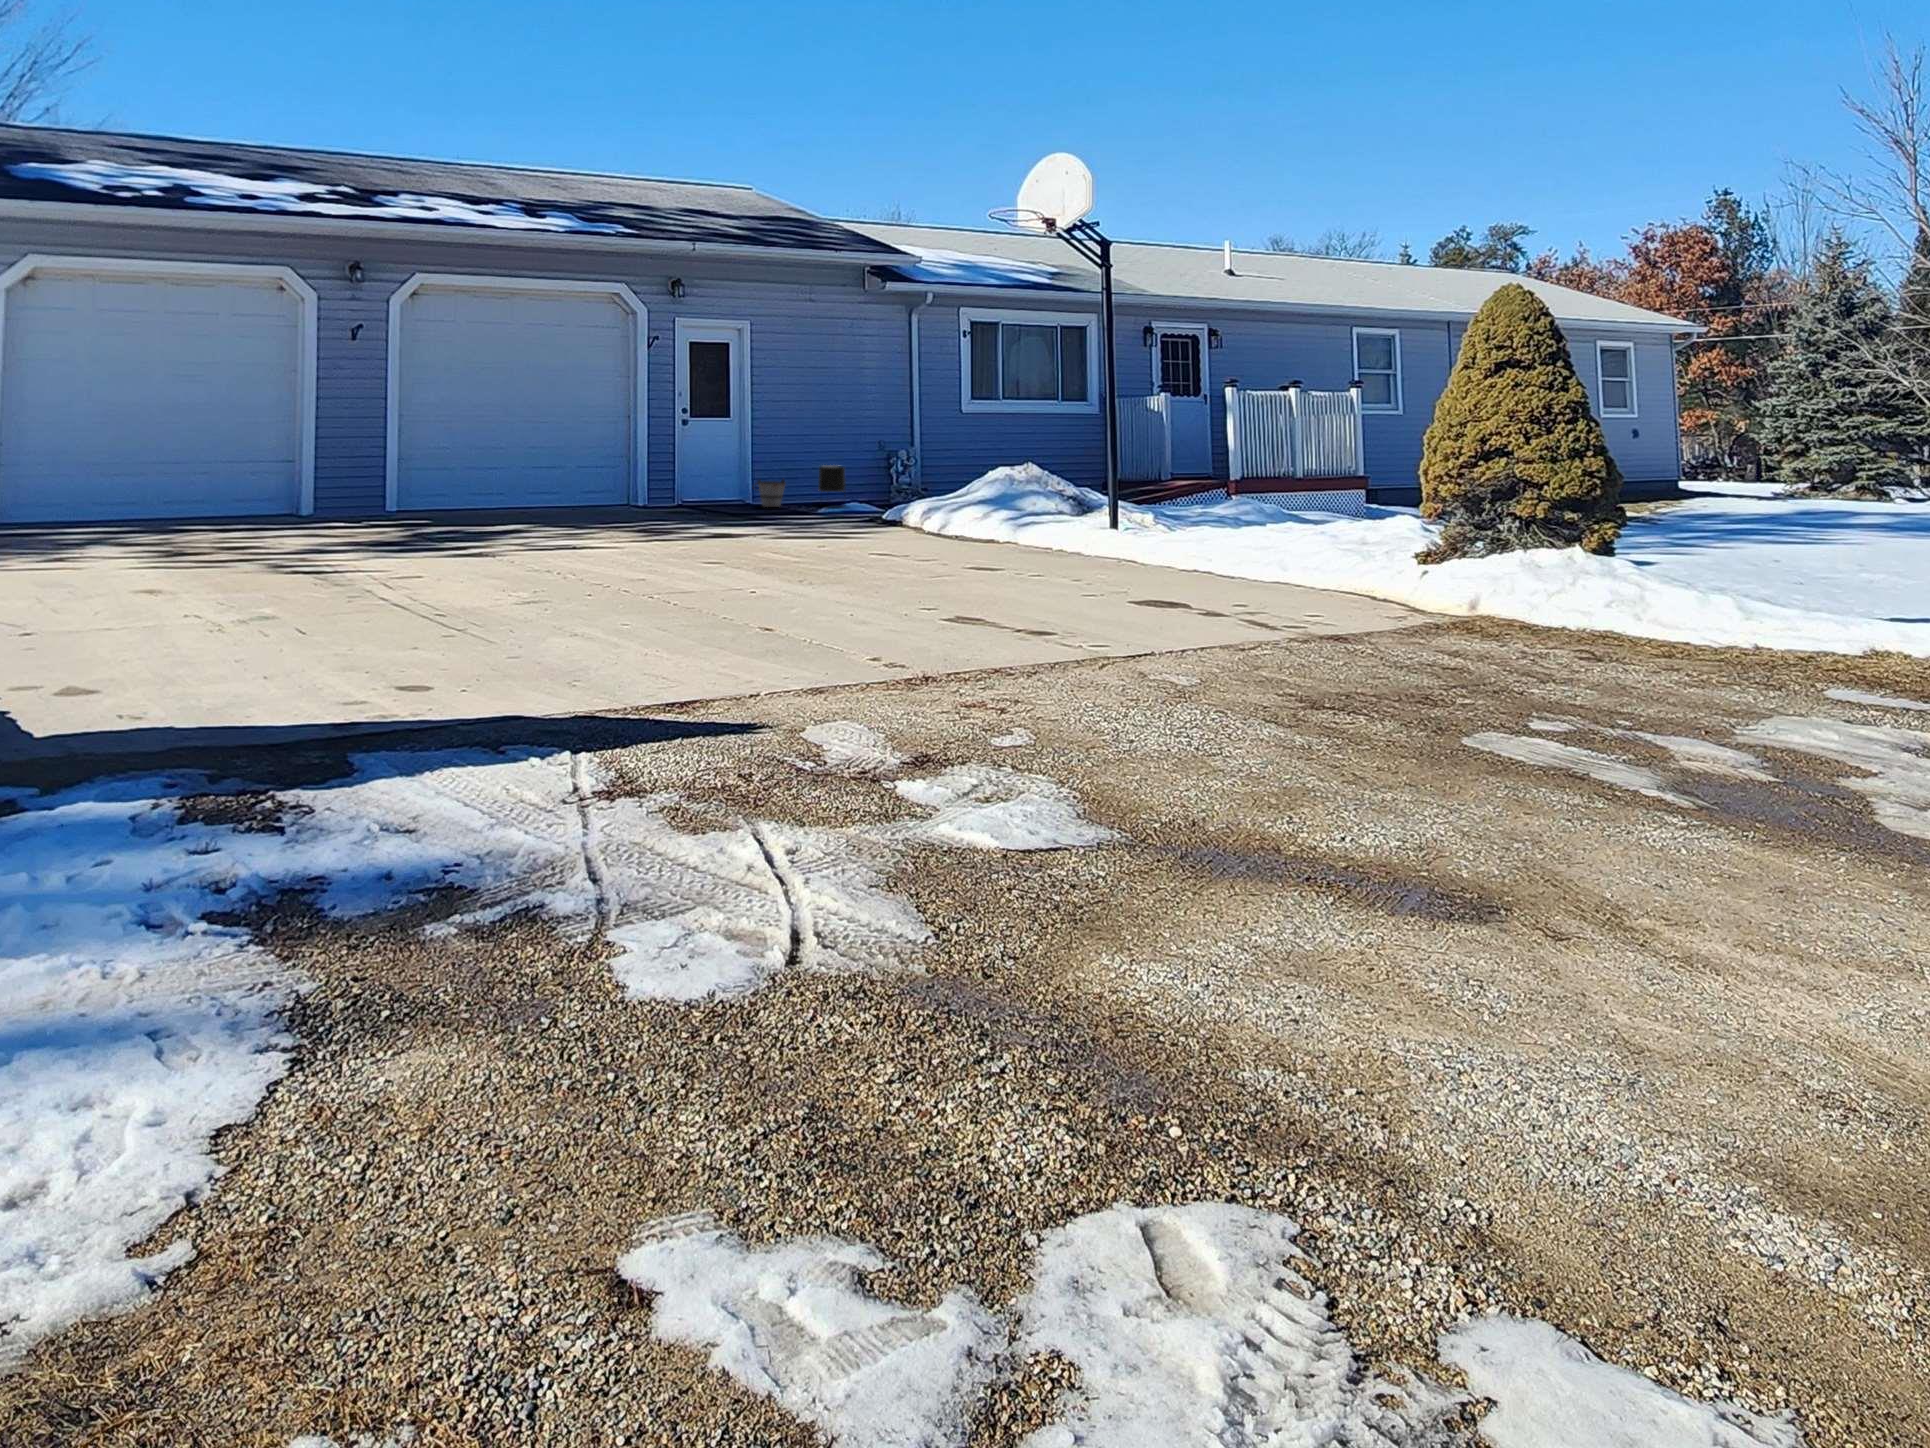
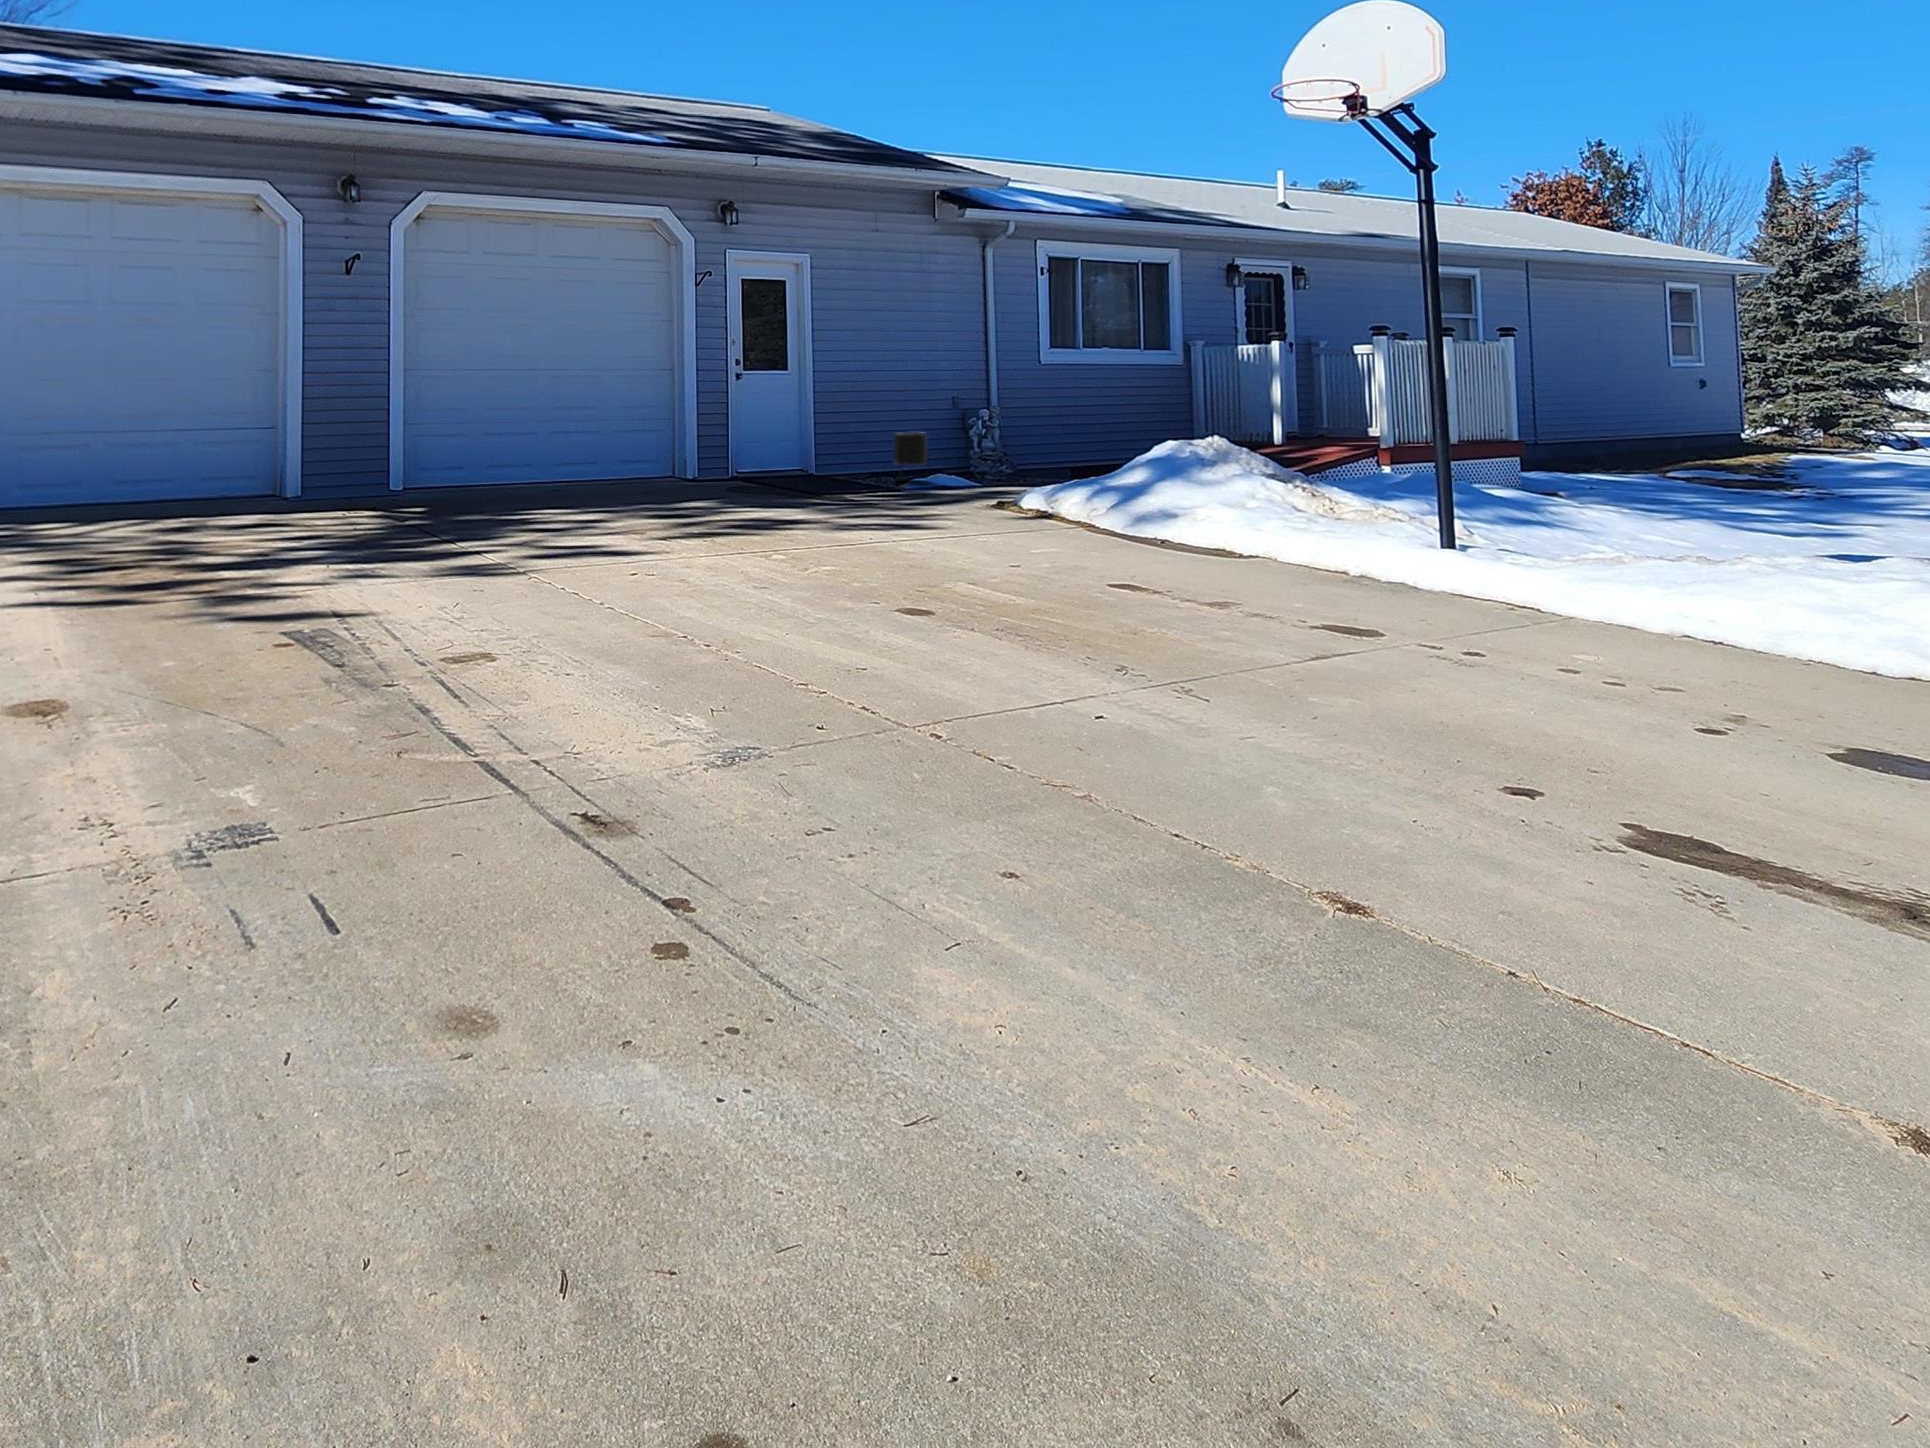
bucket: present [757,480,786,507] -> none [822,450,866,485]

